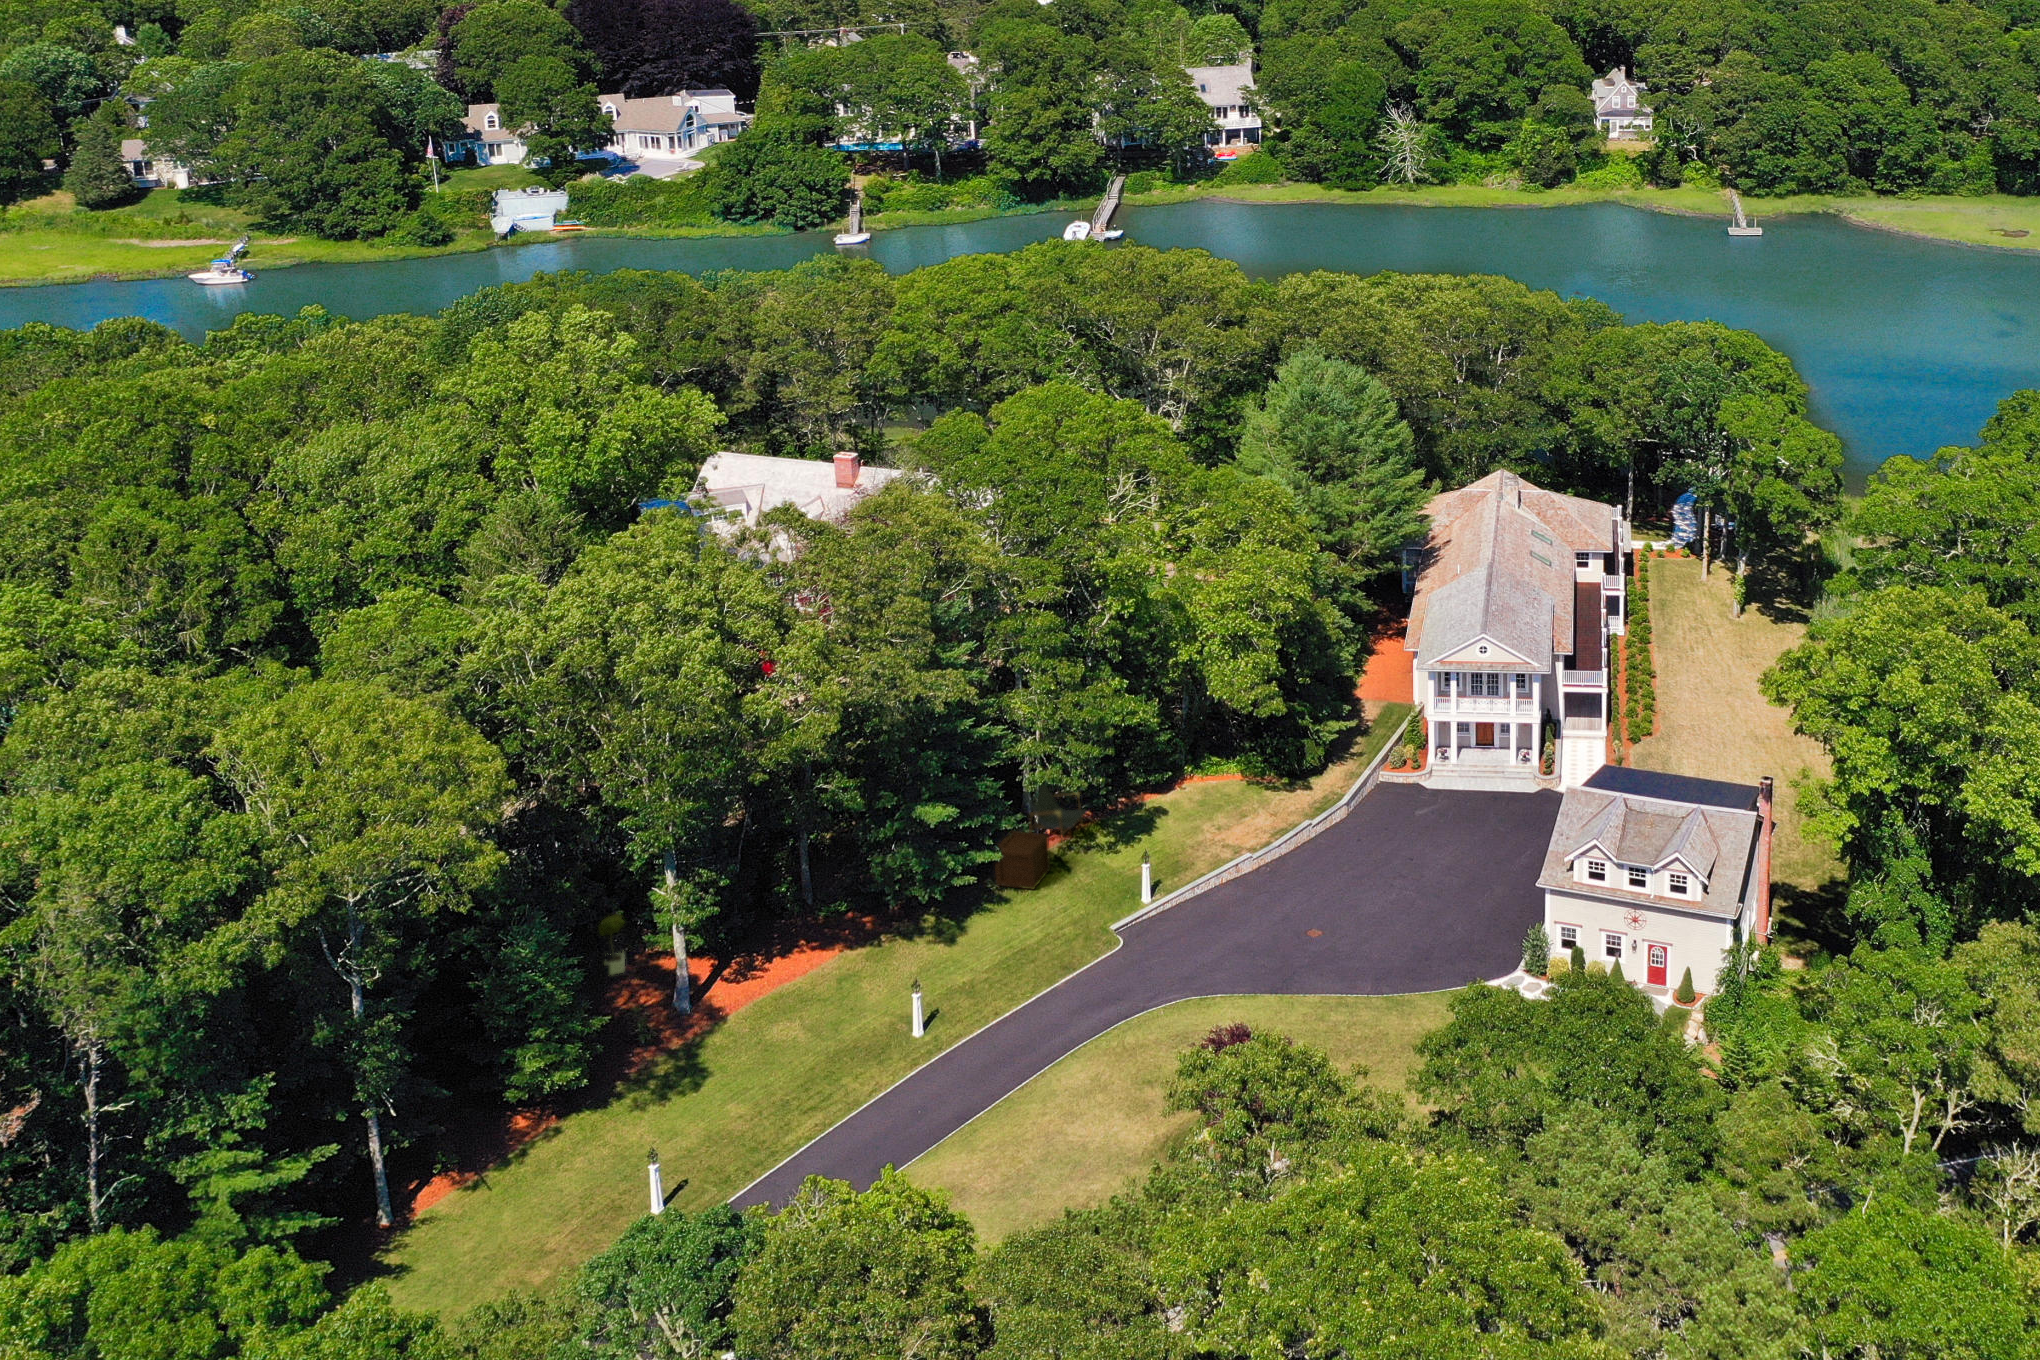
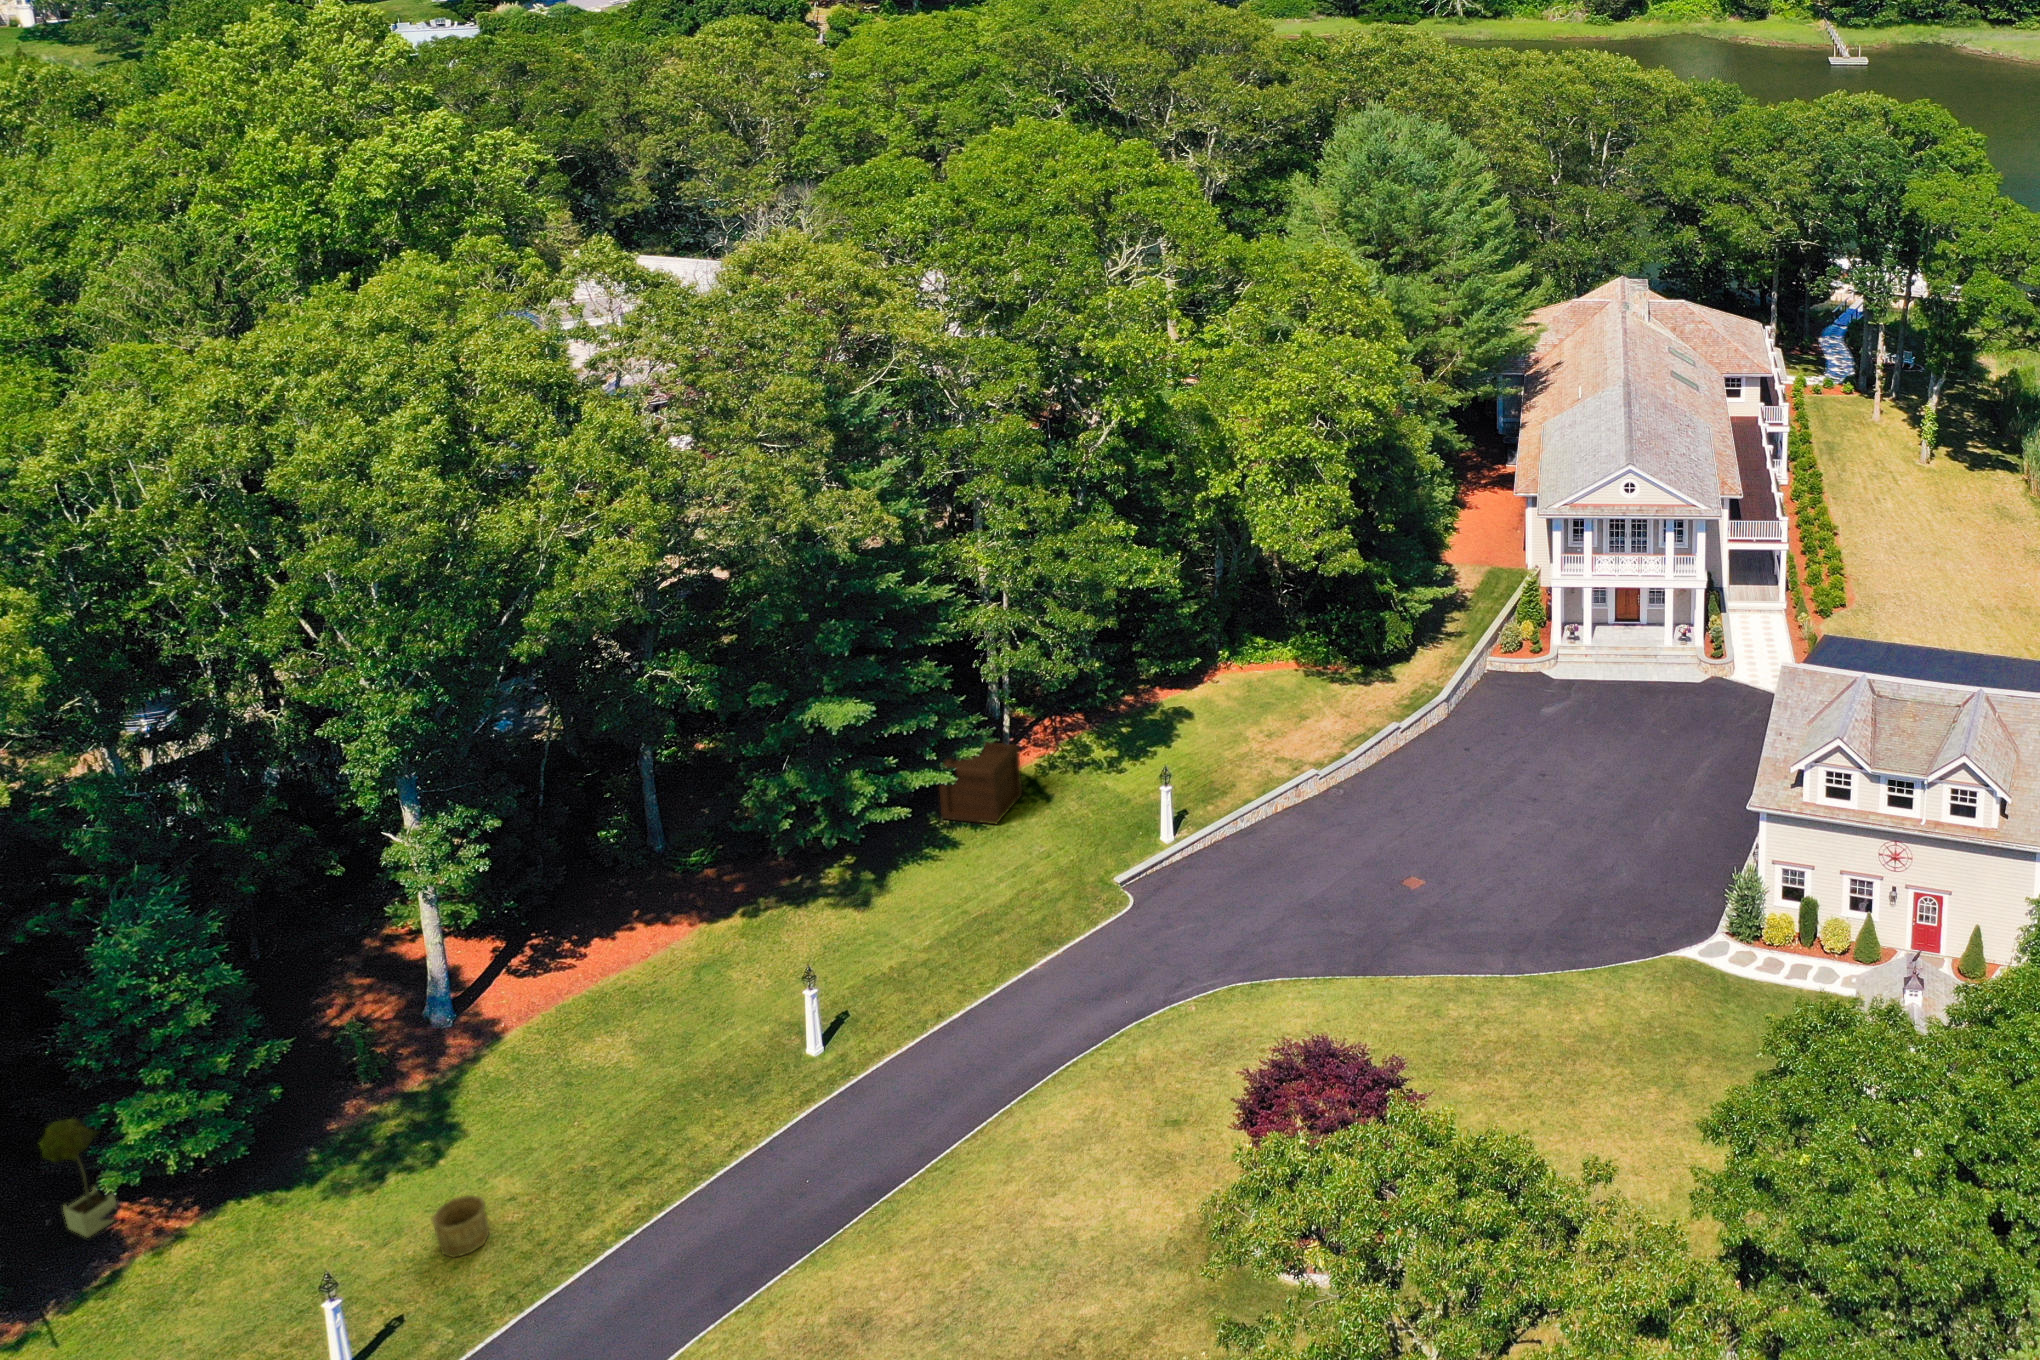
lounge chair: present [1025,784,1087,846] -> none [985,667,1077,765]
potted tree: present [598,914,625,974] -> present [40,1119,116,1237]
wooden bucket: none [705,1112,737,1149] -> present [432,1195,489,1257]

